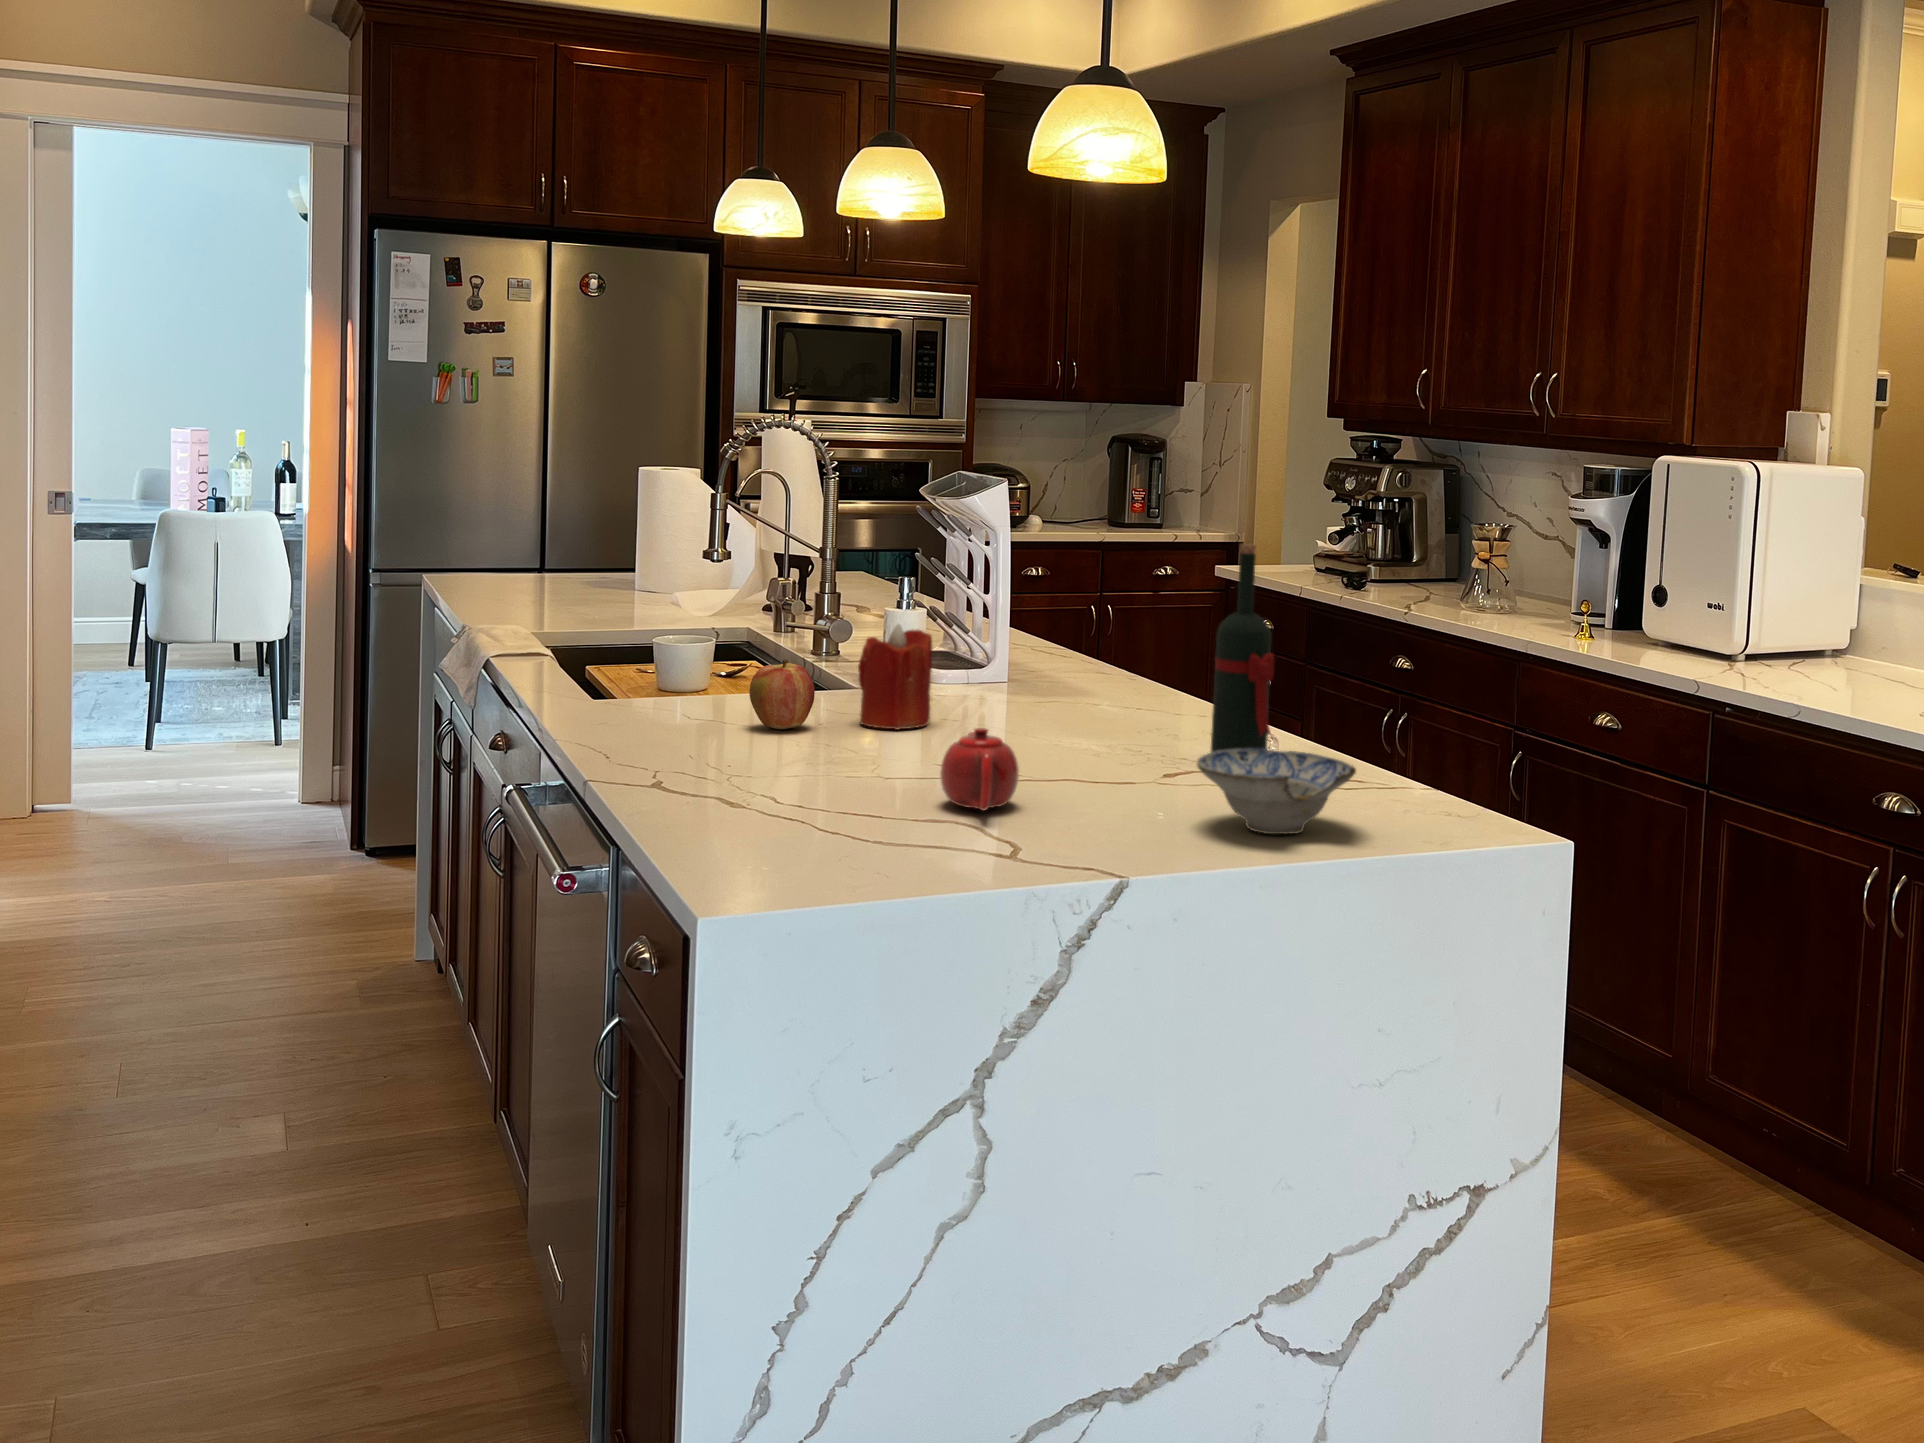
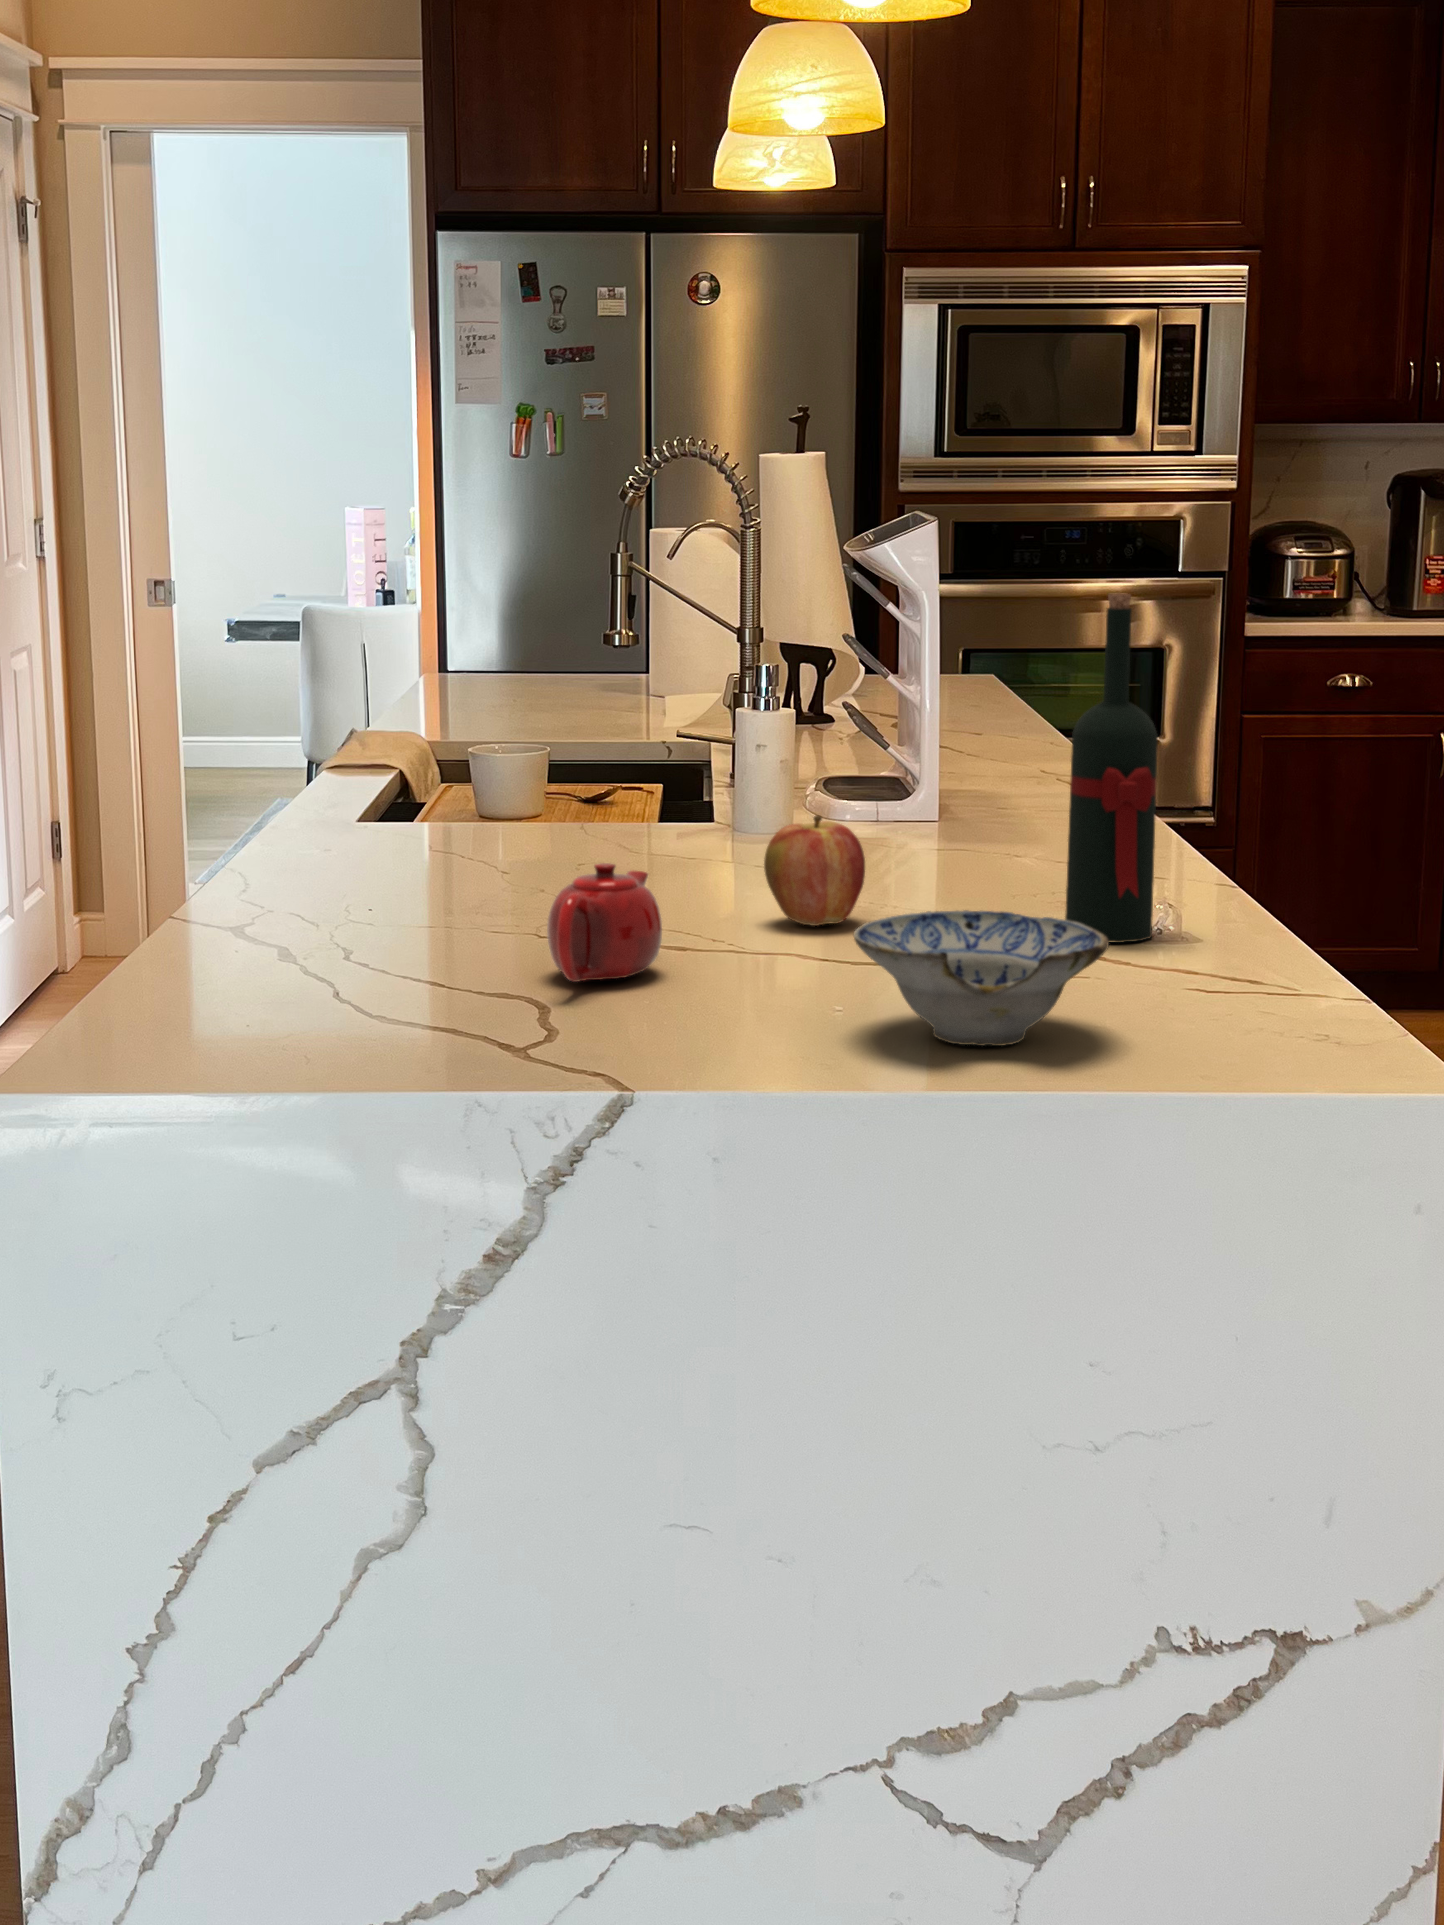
candle: present [858,624,932,729] -> none [639,719,746,870]
apple: present [749,659,815,729] -> present [764,815,865,926]

